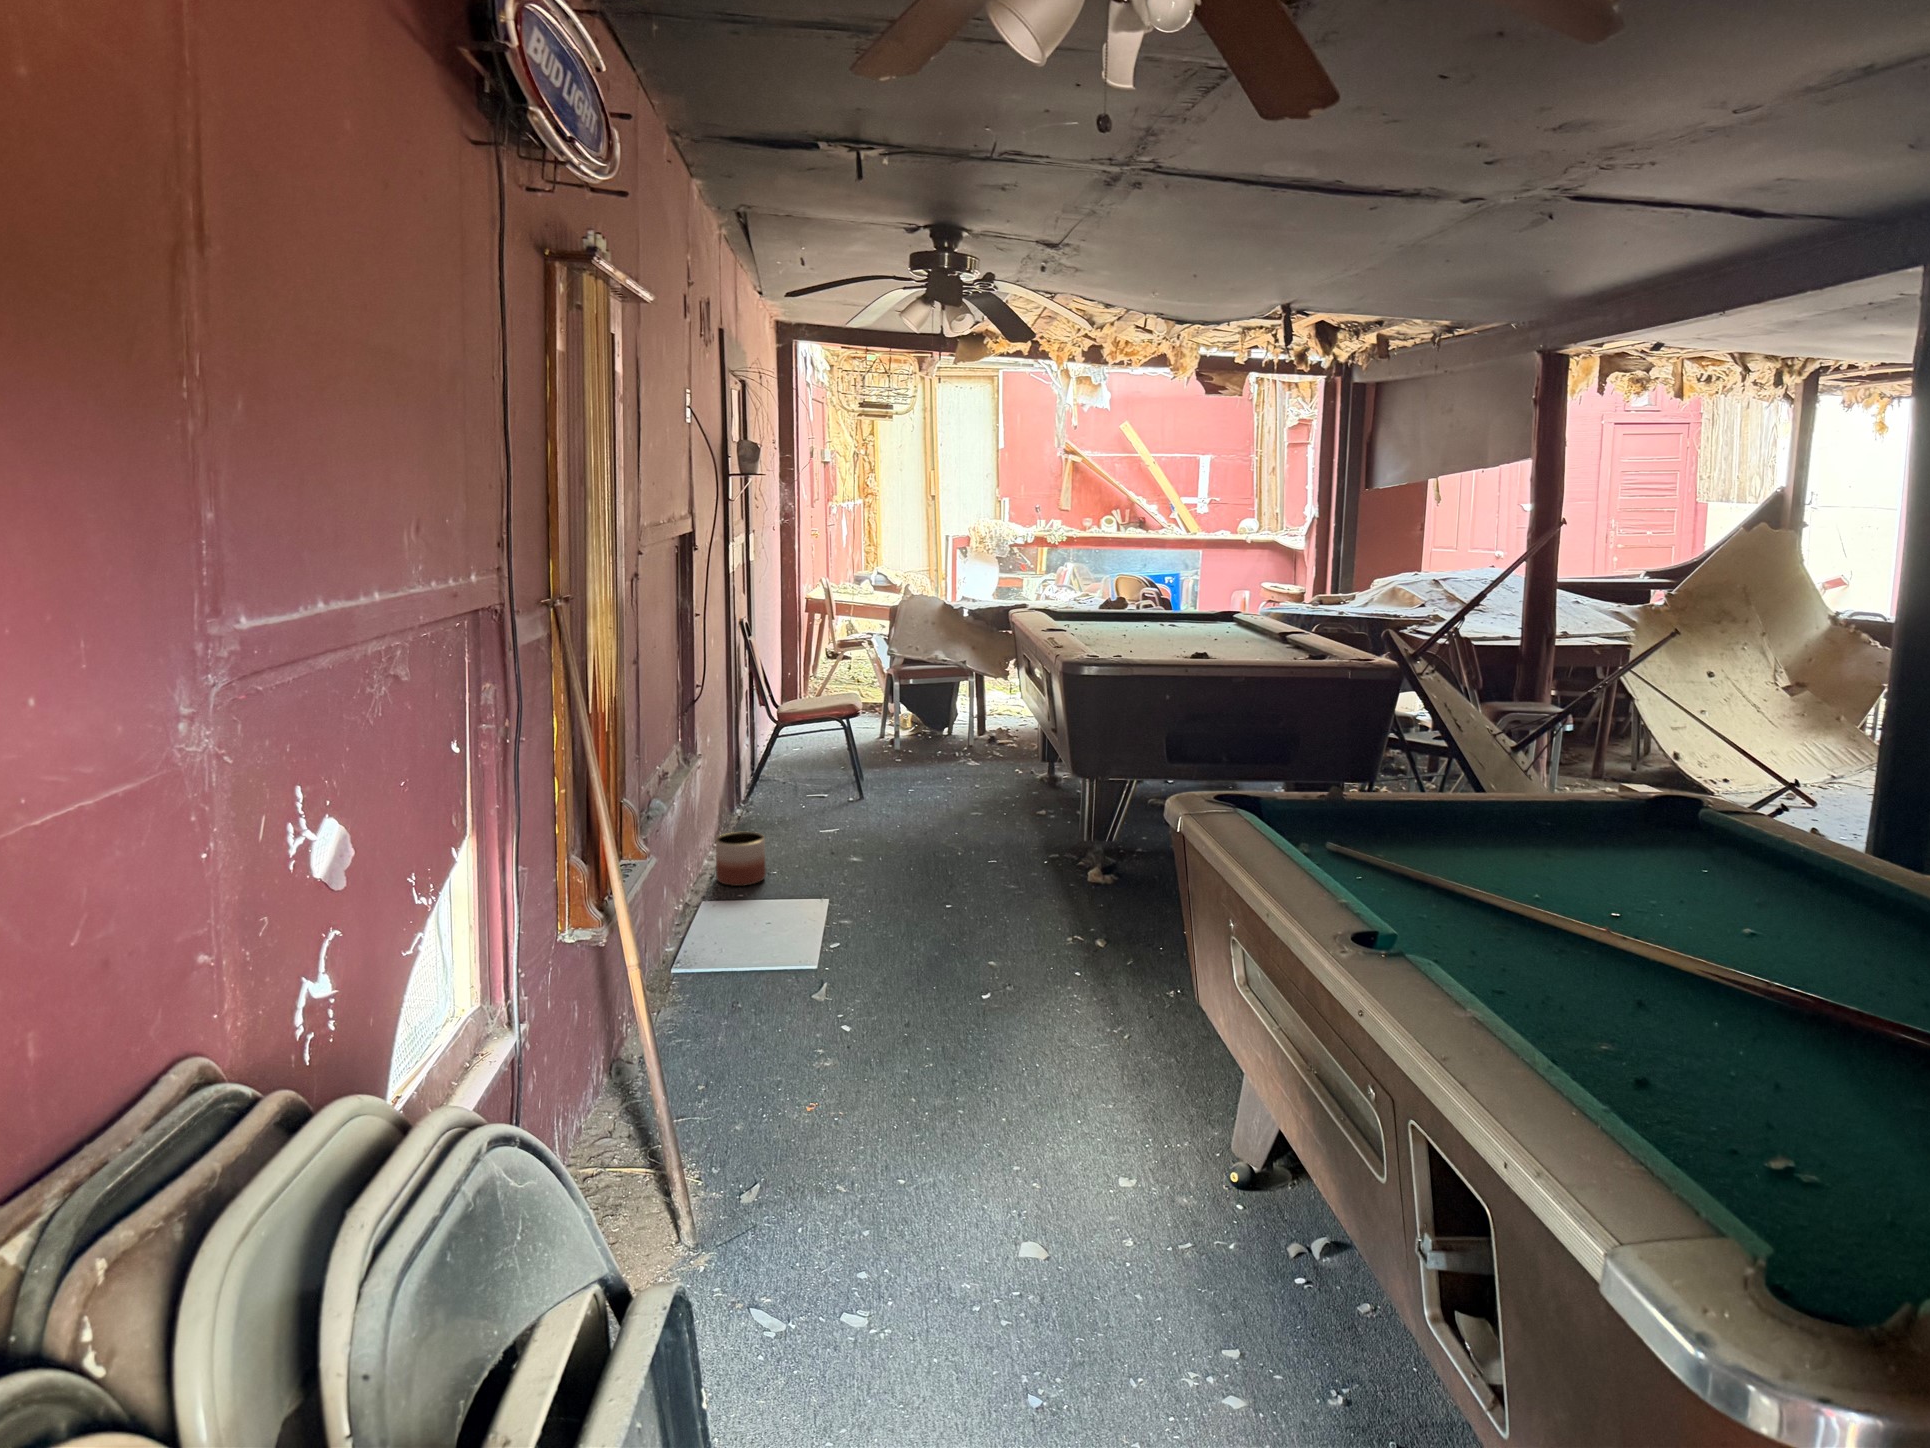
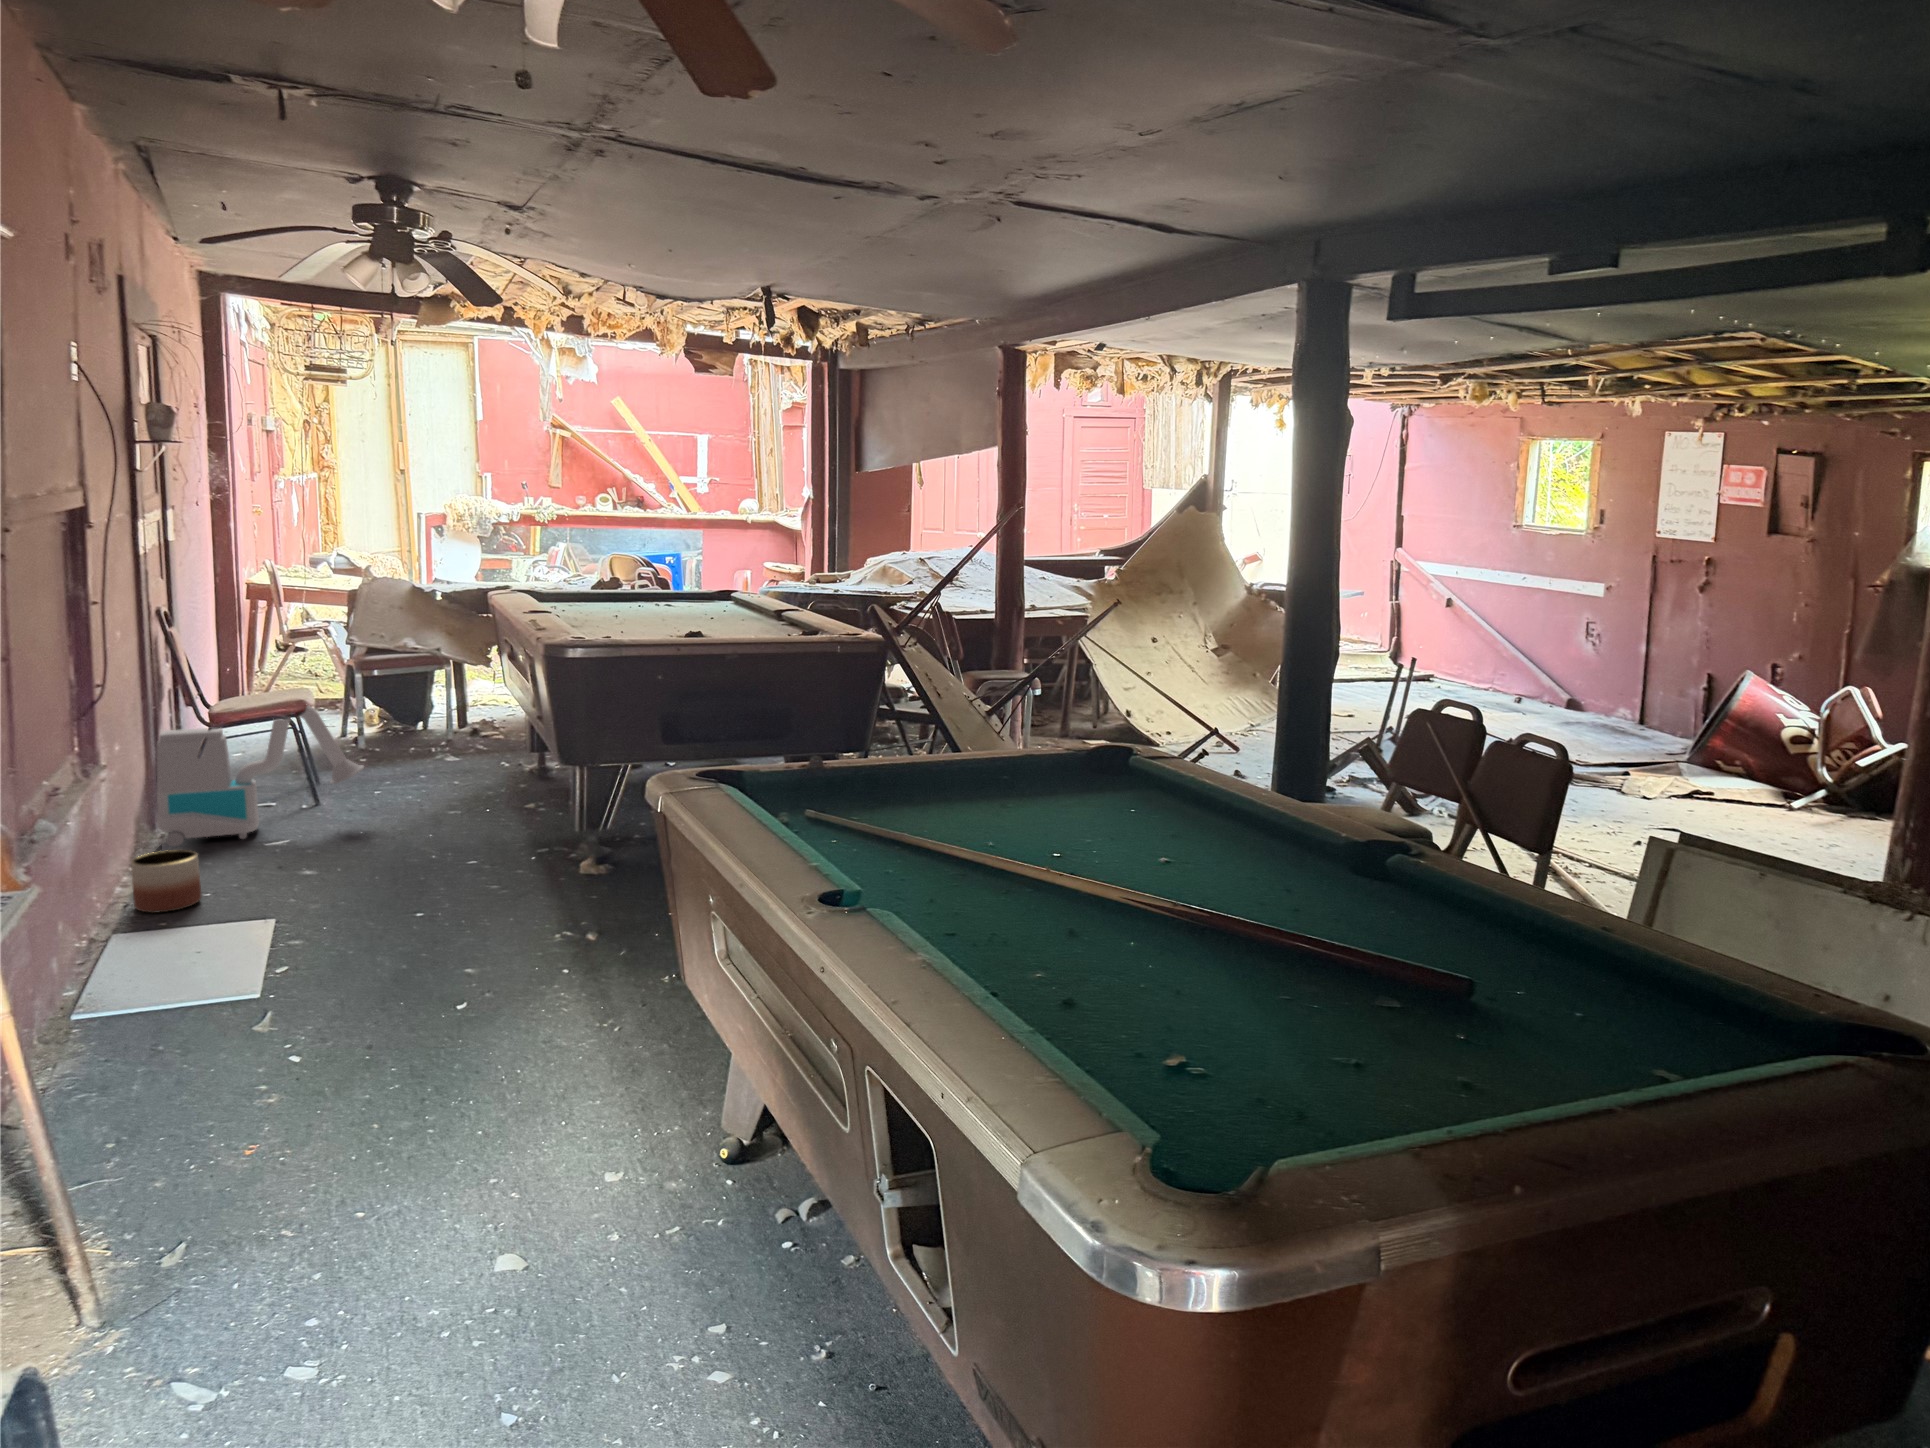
vacuum cleaner: none [739,707,898,825] -> present [157,706,364,846]

